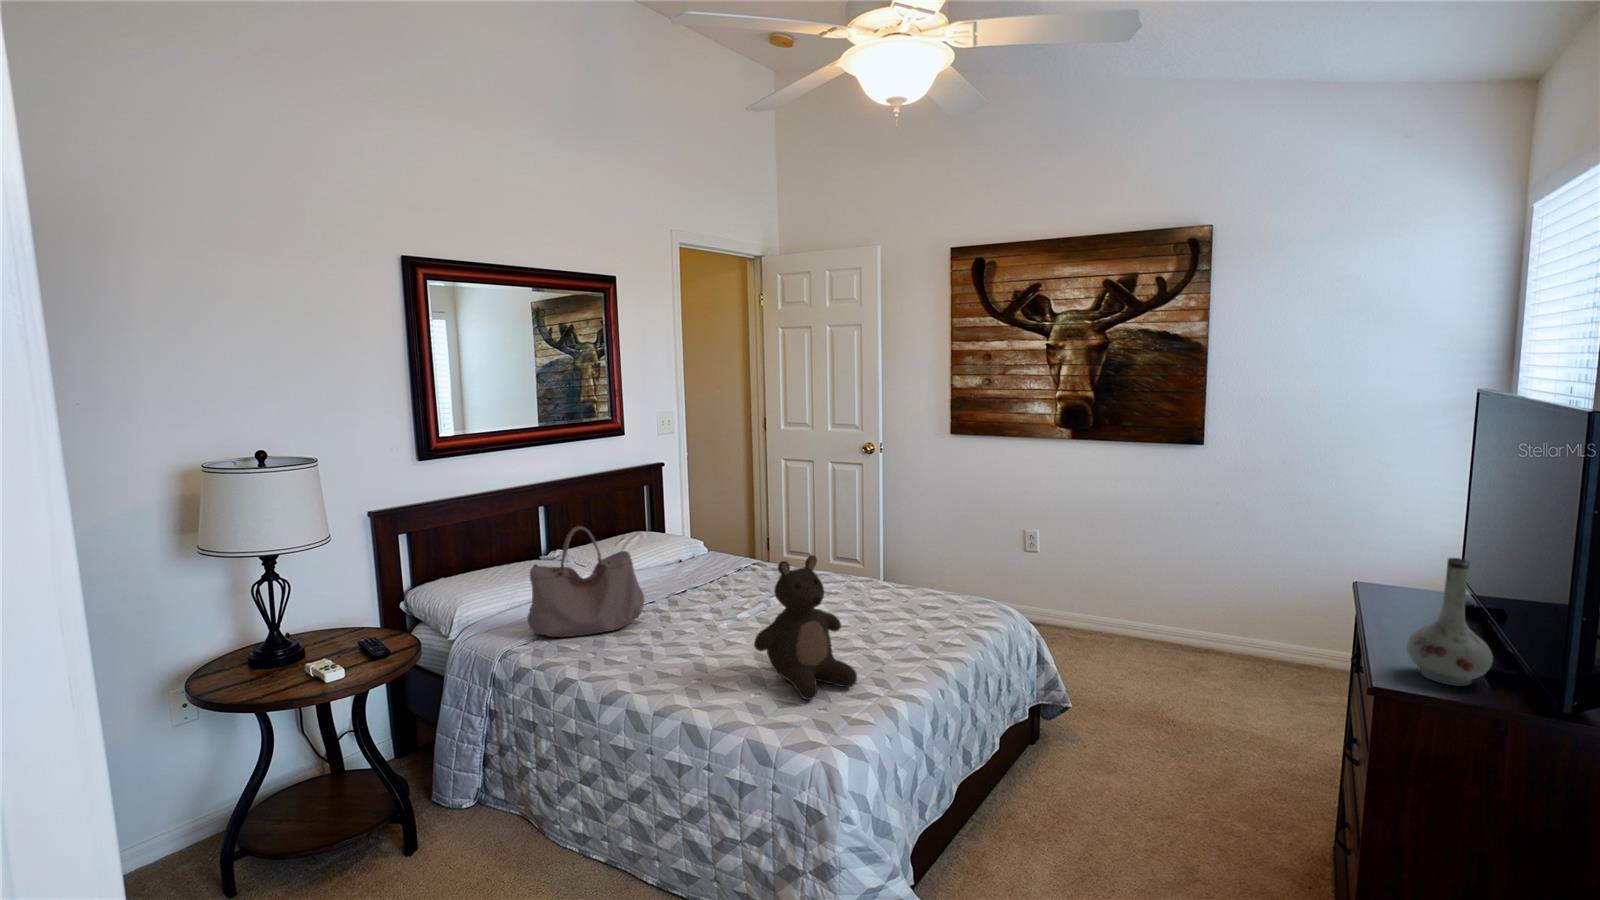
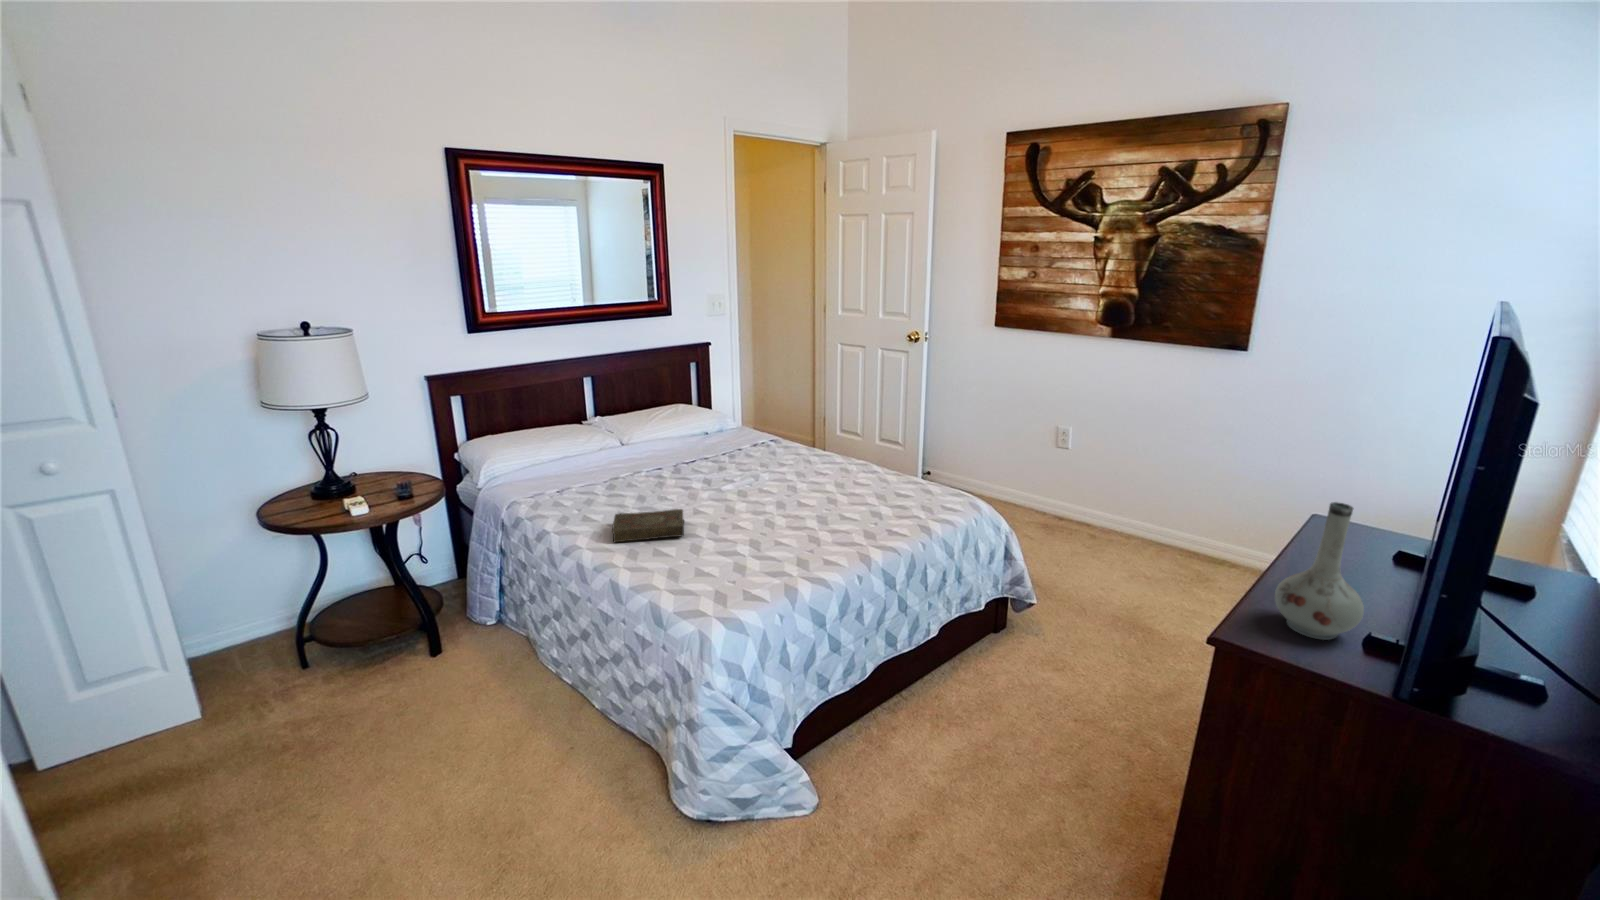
handbag: present [528,526,645,637] -> none [535,400,637,495]
stuffed bear: present [754,555,857,700] -> none [687,442,777,572]
book: none [649,638,737,682] -> present [612,509,684,542]

